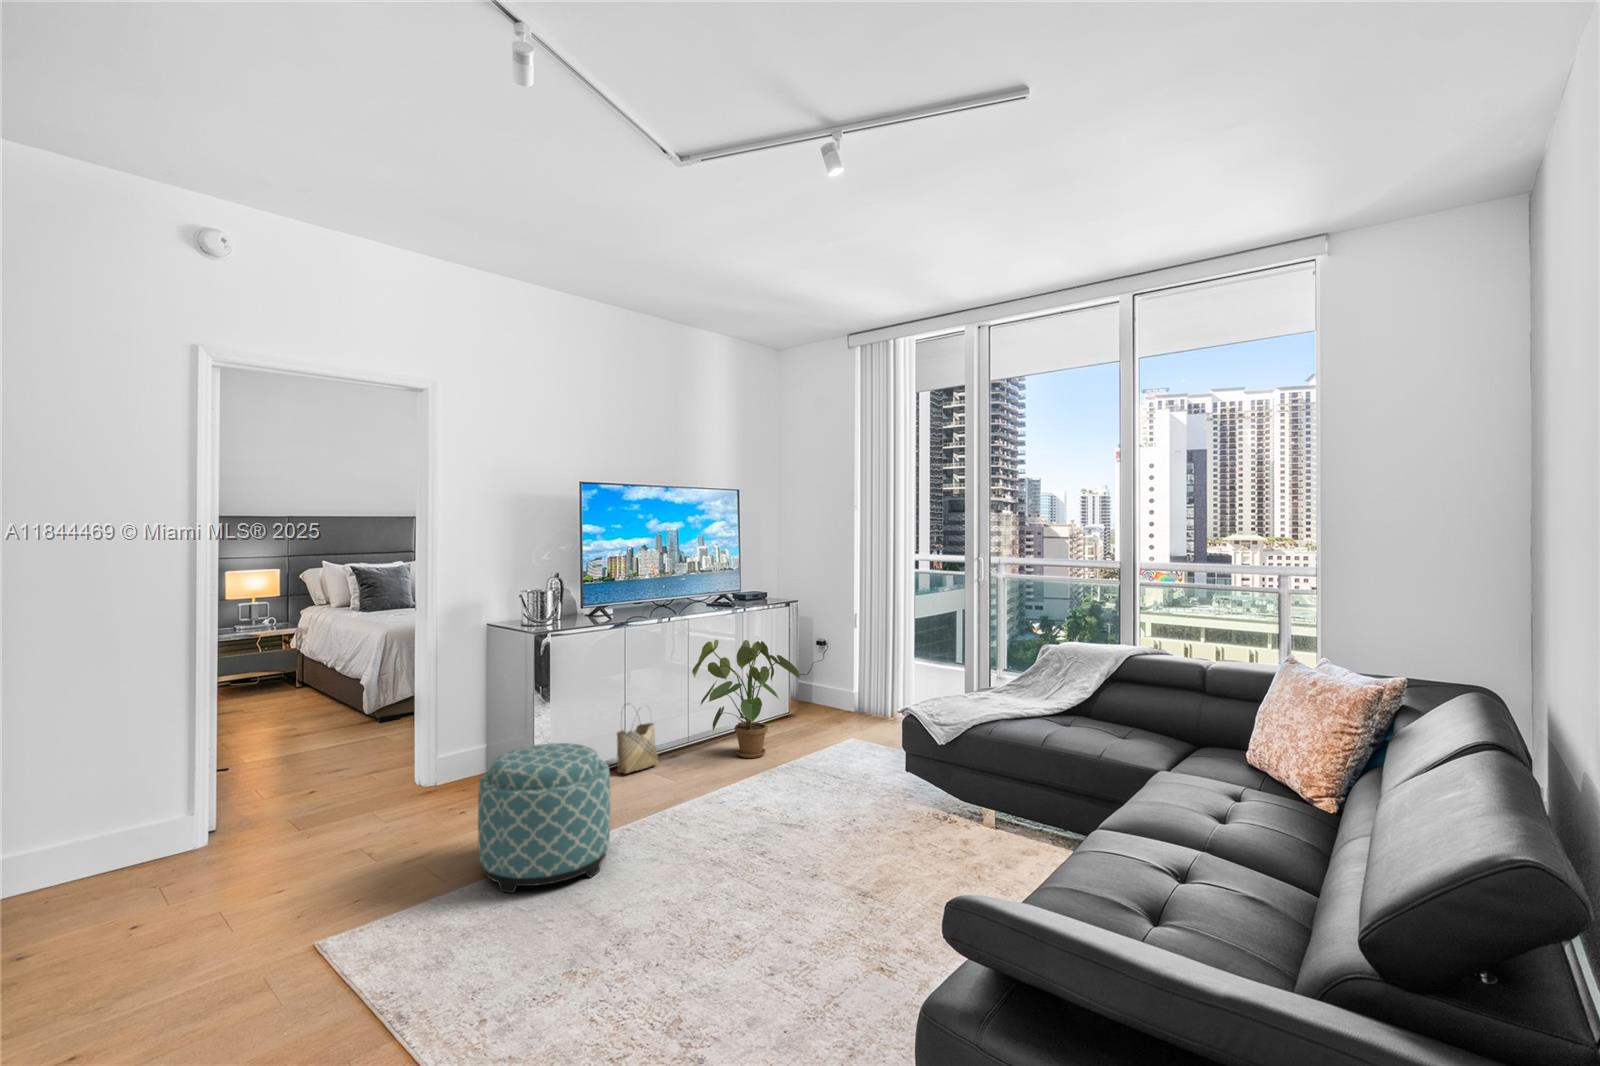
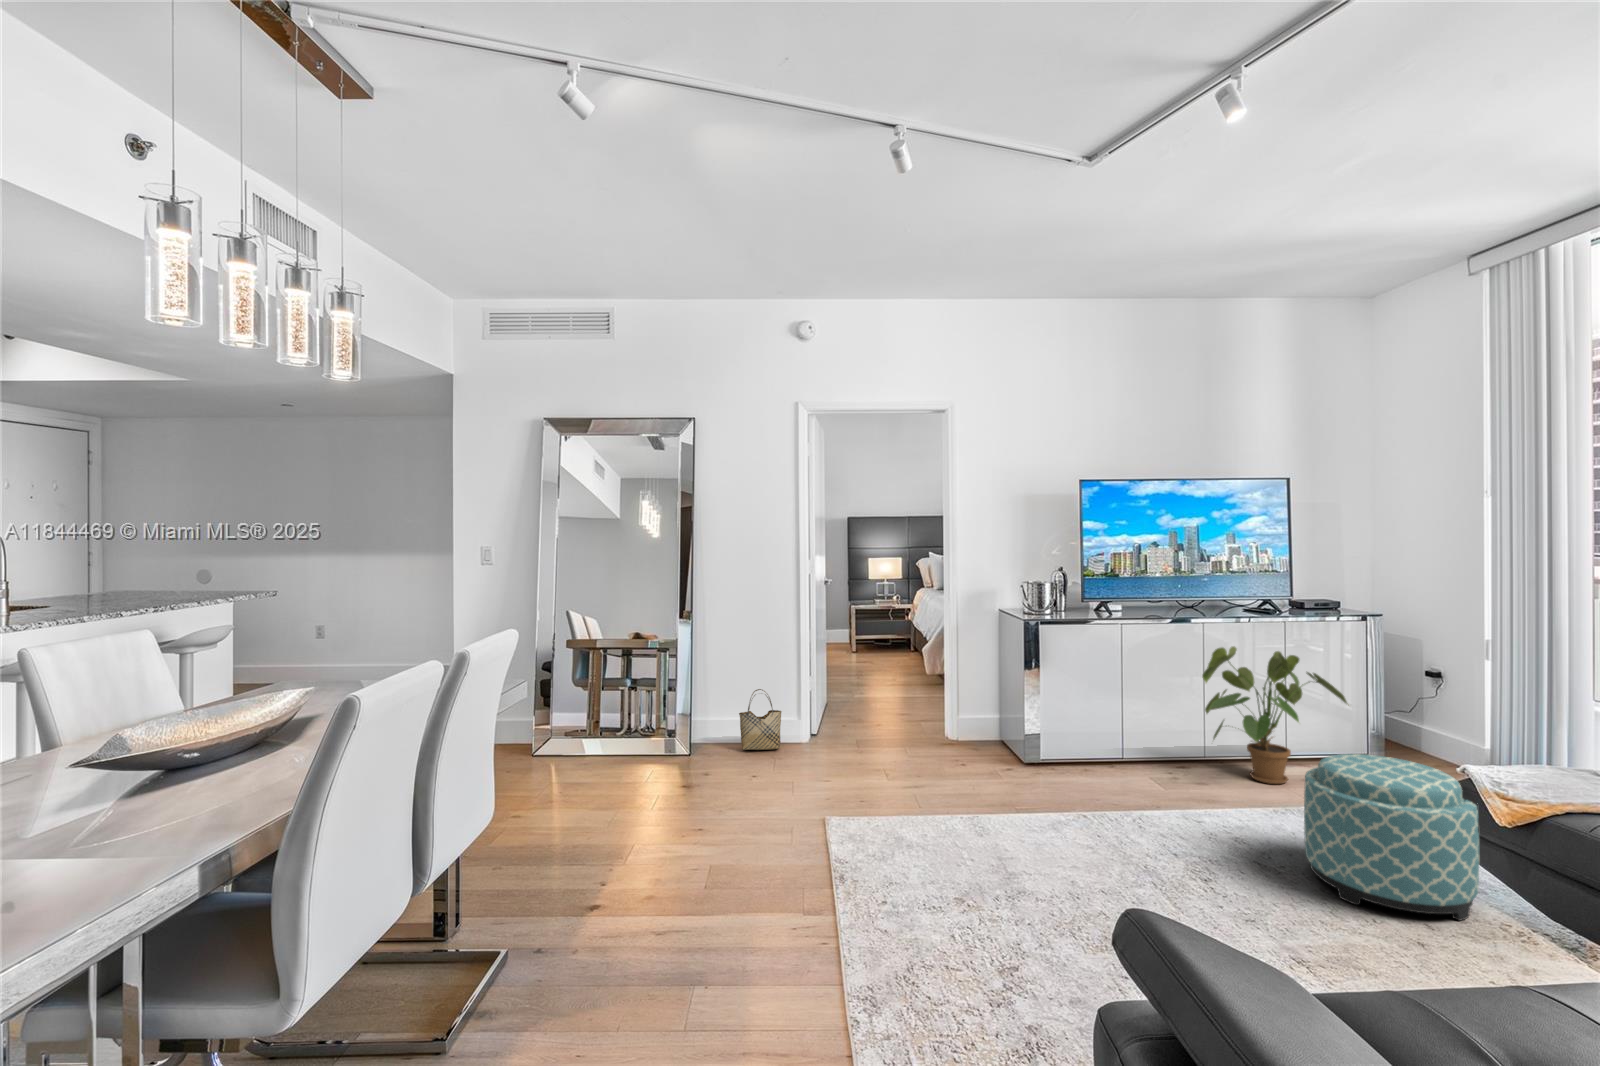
woven basket: present [617,712,658,774] -> present [739,689,782,750]
ottoman: present [478,743,610,893] -> present [1304,754,1480,921]

